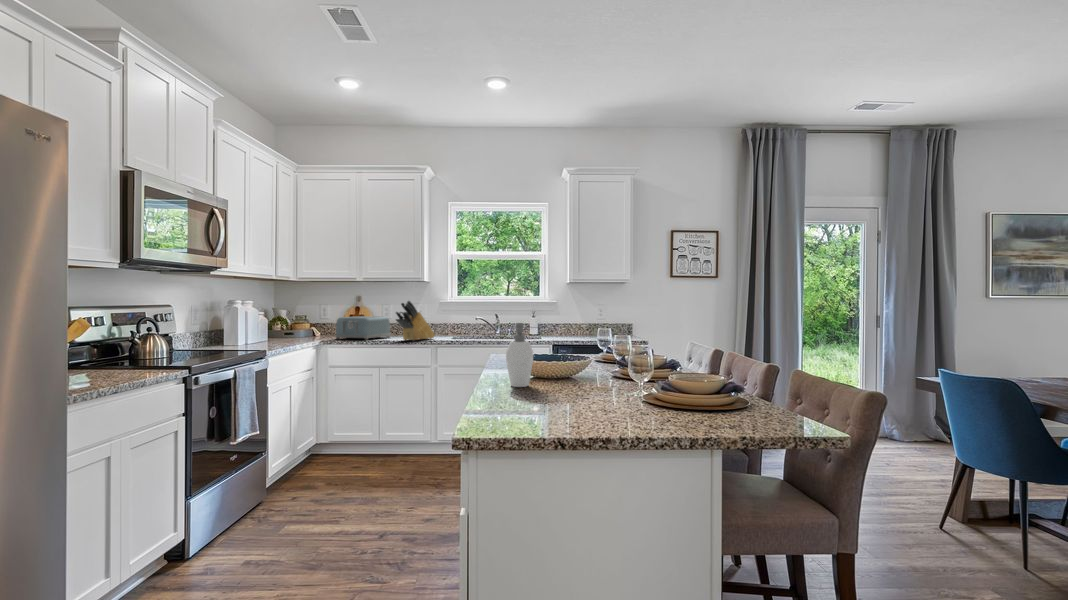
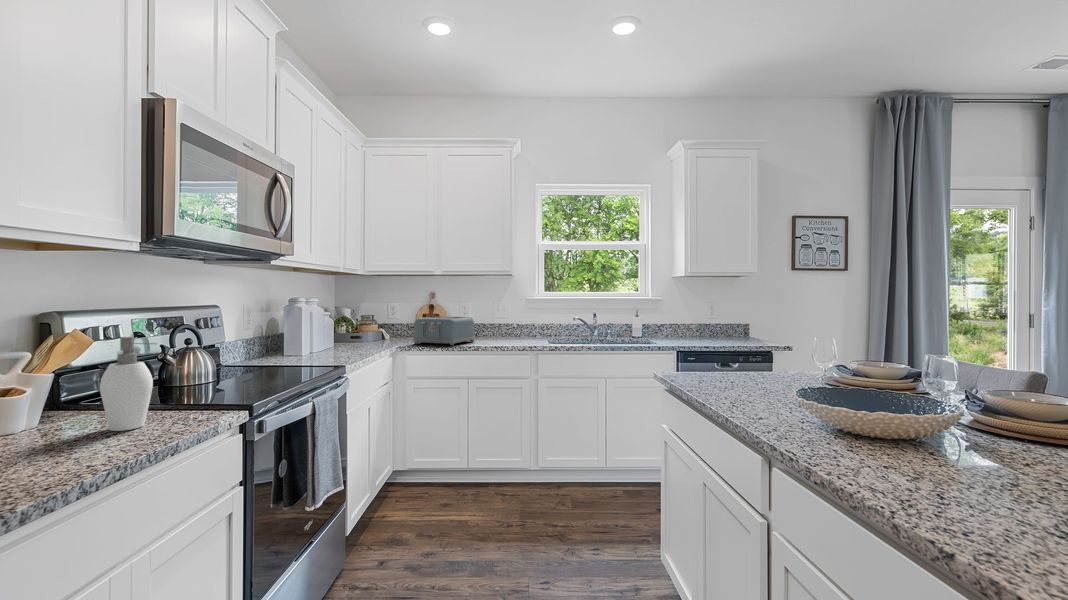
knife block: present [396,301,435,340] -> none [490,298,531,347]
soap dispenser: present [506,323,533,387] -> present [100,337,156,431]

